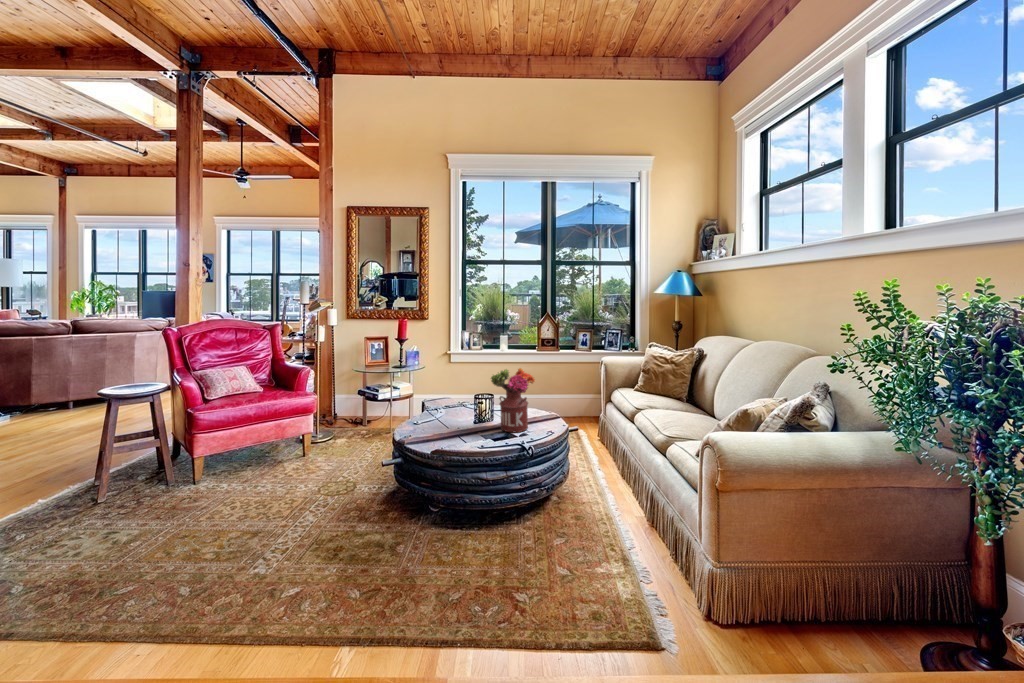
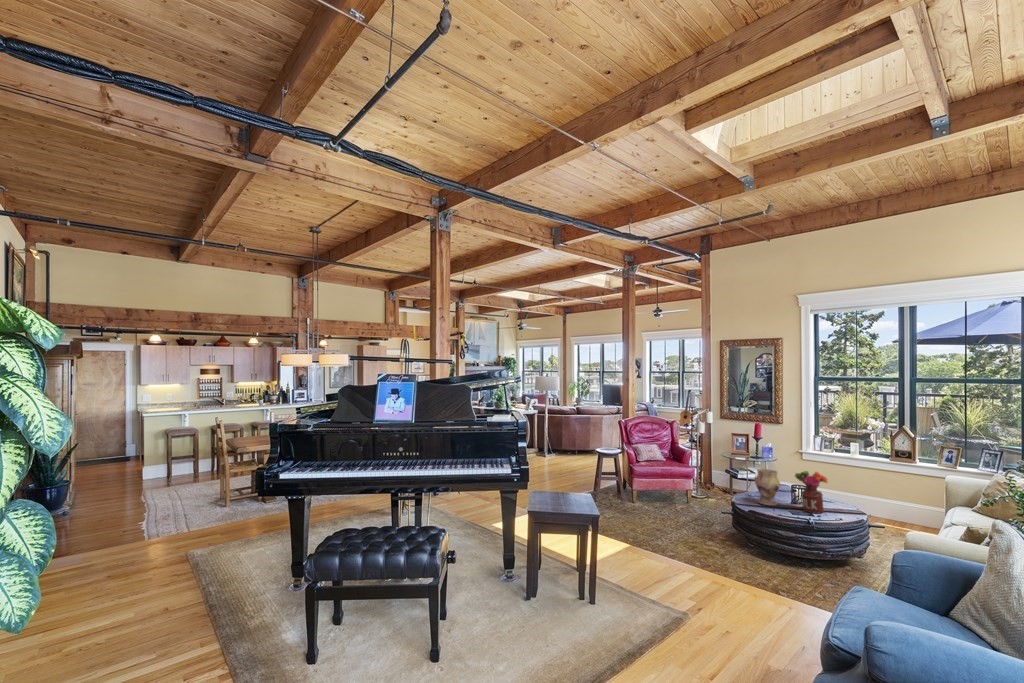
vase: none [432,376,469,434] -> present [755,469,780,506]

